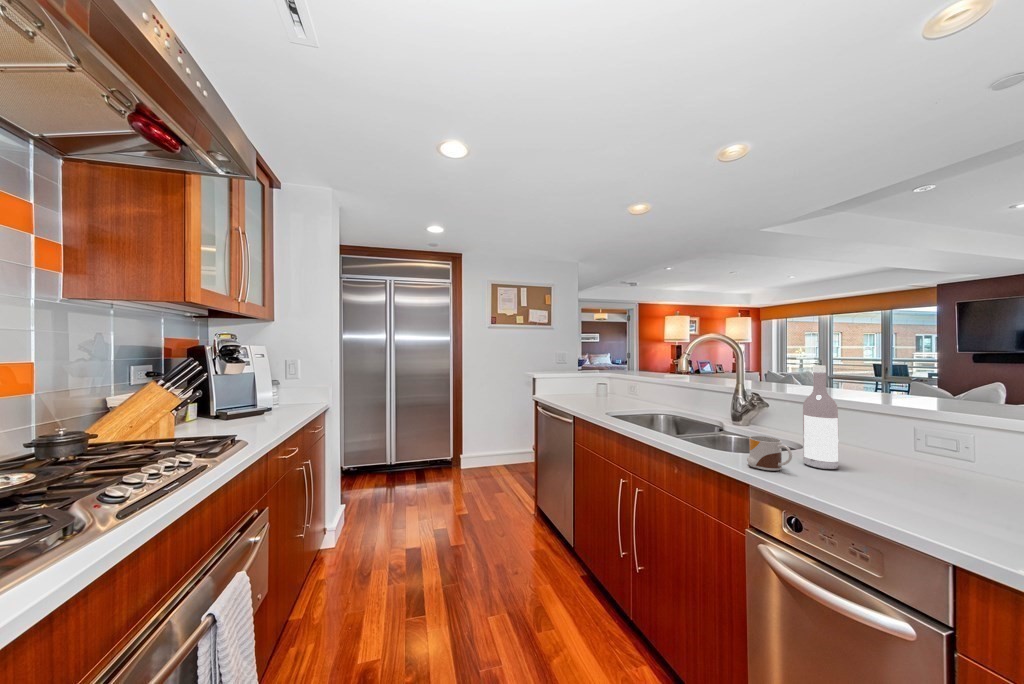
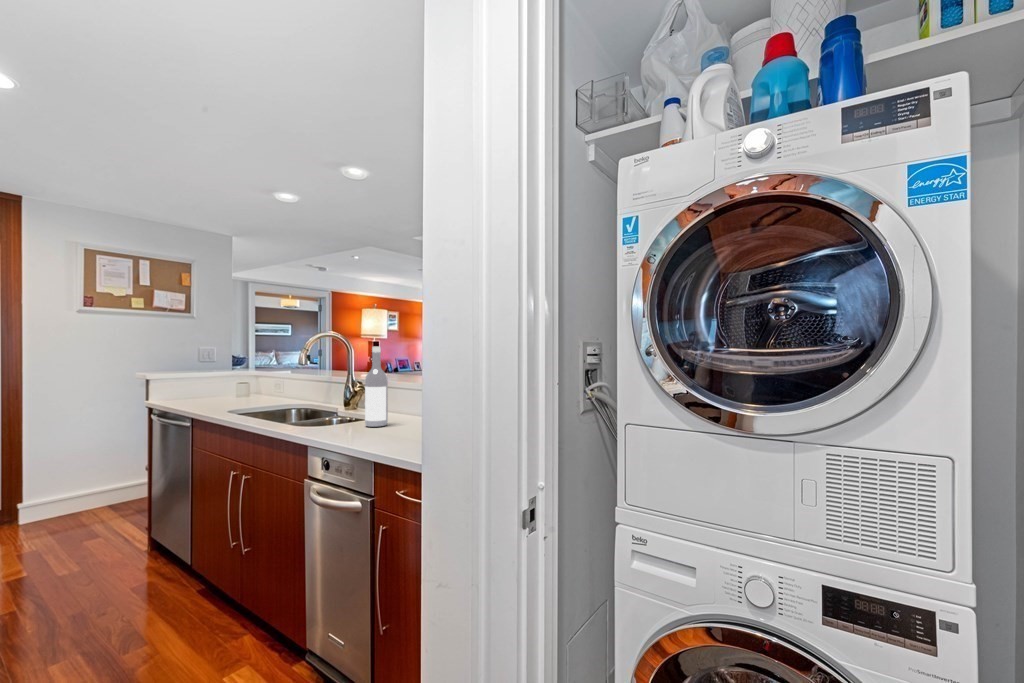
mug: present [747,436,792,471] -> none [315,406,343,433]

